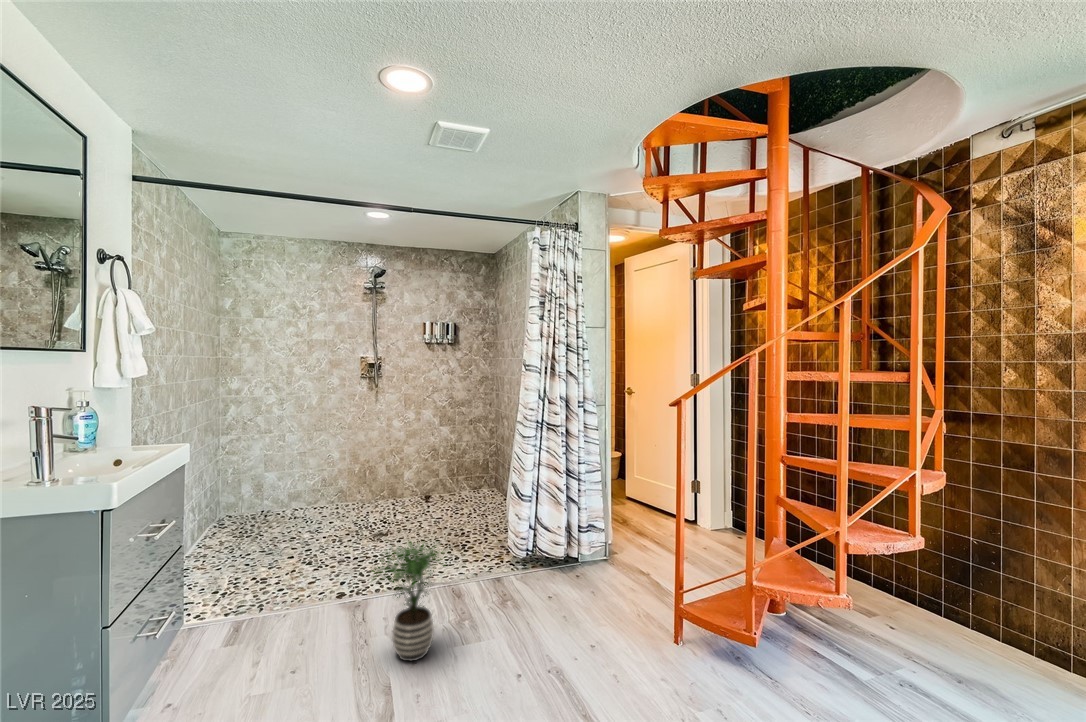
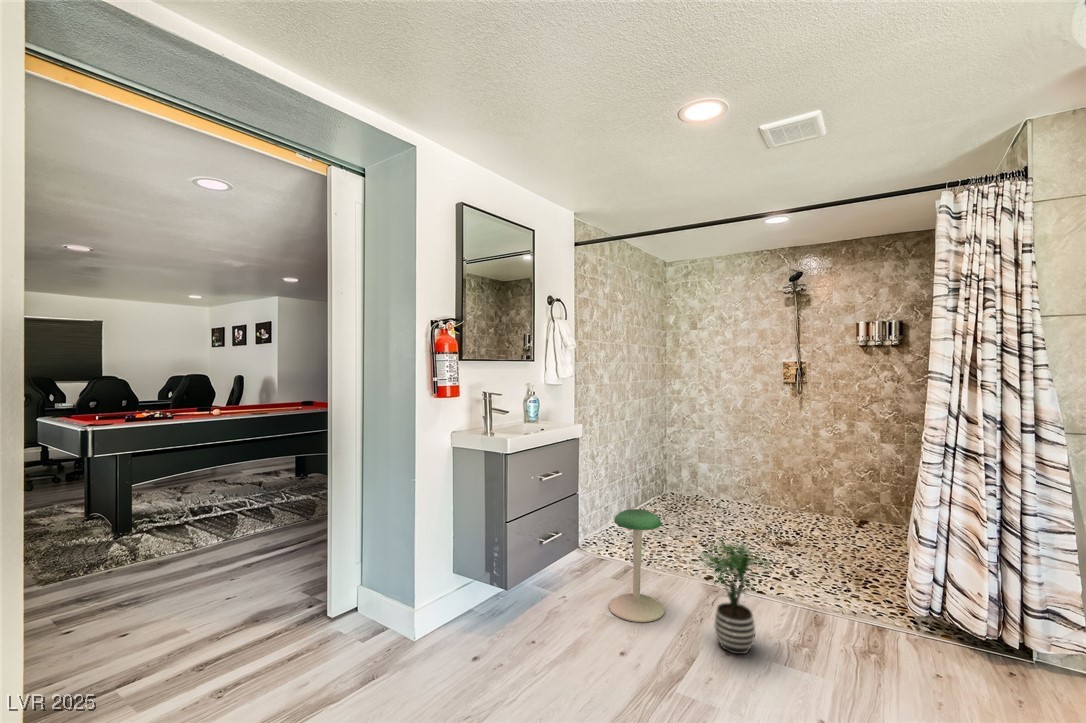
stool: none [241,541,321,694] -> present [609,509,664,622]

